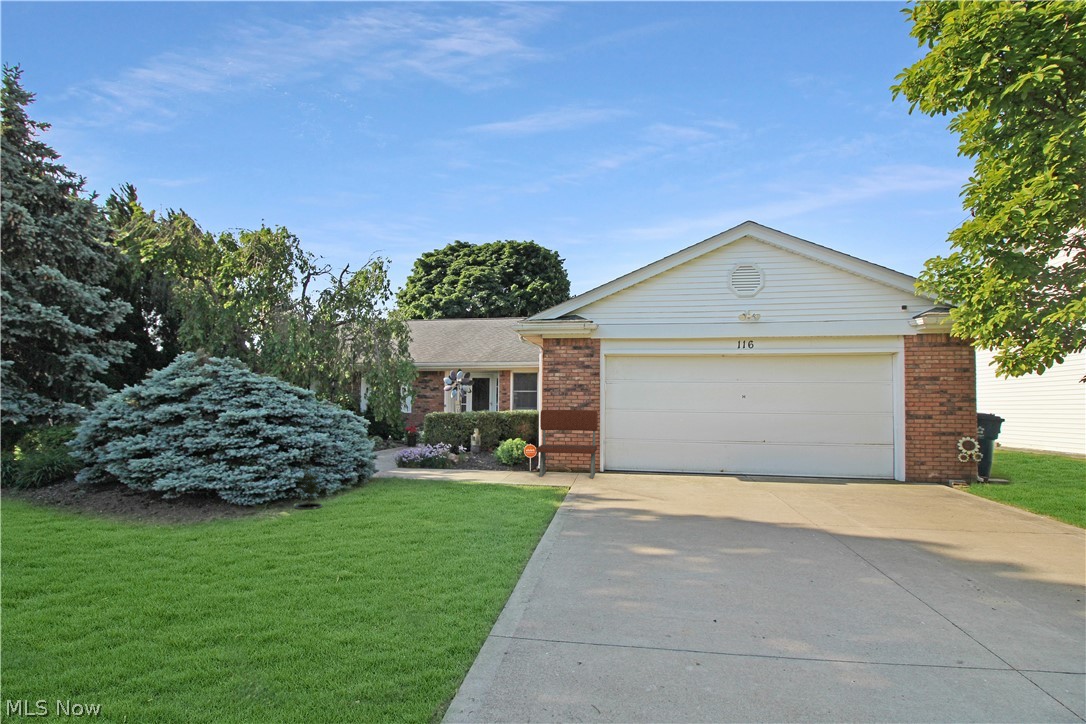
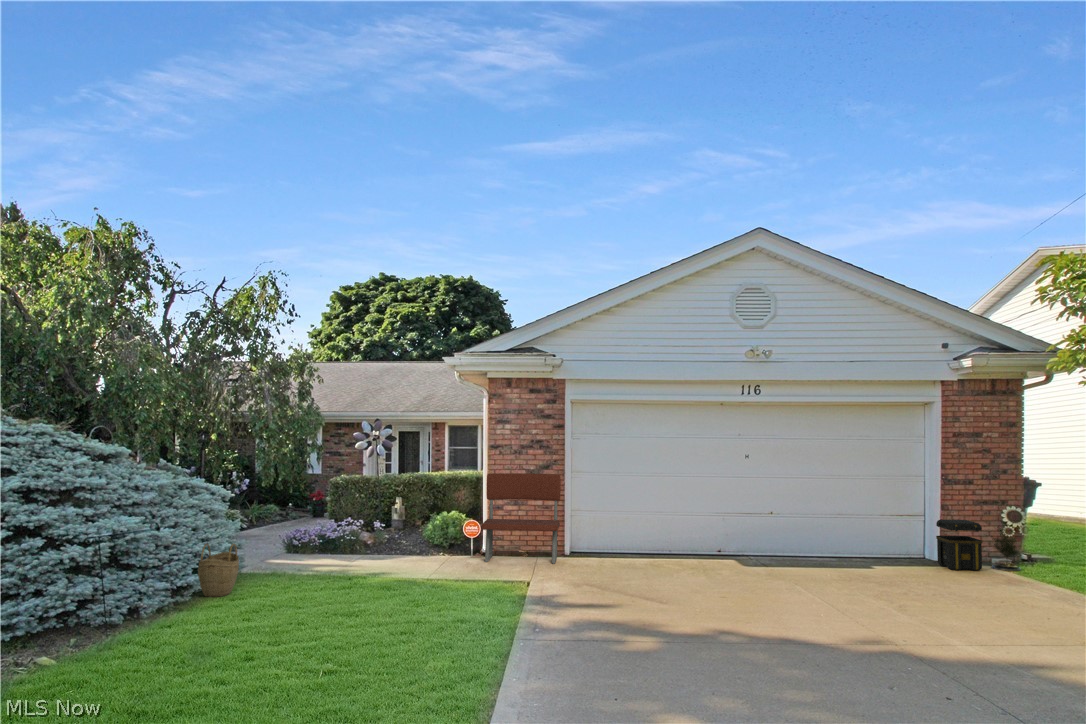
toolbox: none [899,447,935,486] -> present [936,520,983,571]
woven basket: none [333,459,360,496] -> present [198,544,239,597]
potted tree: present [296,466,322,509] -> present [992,525,1021,571]

